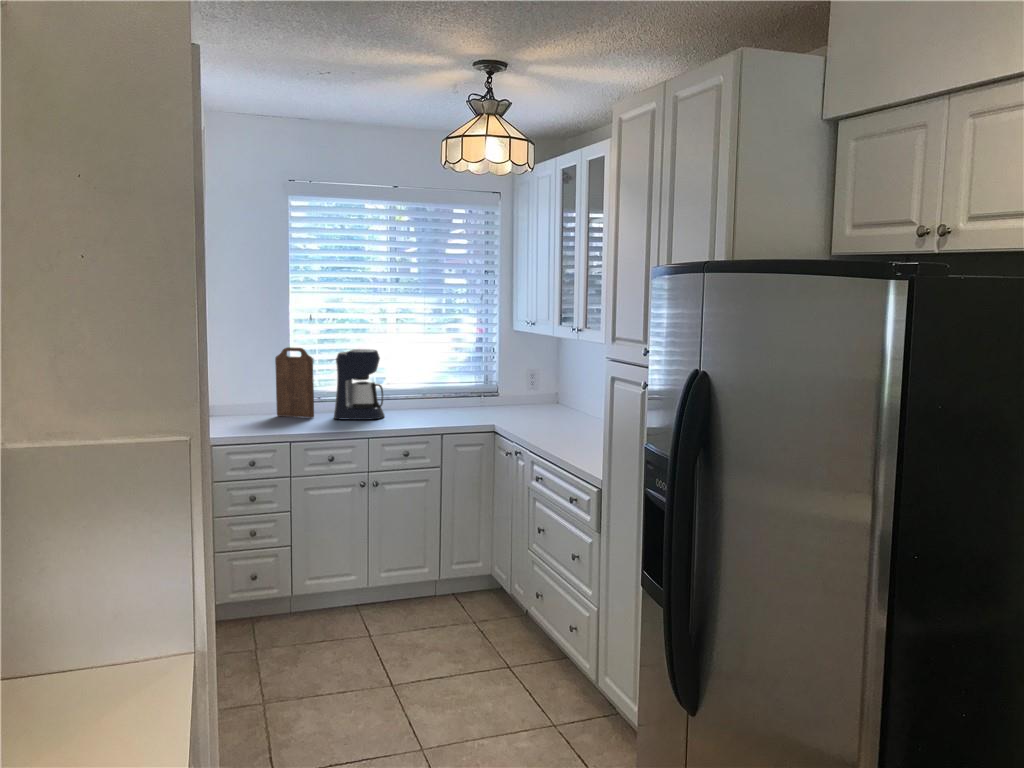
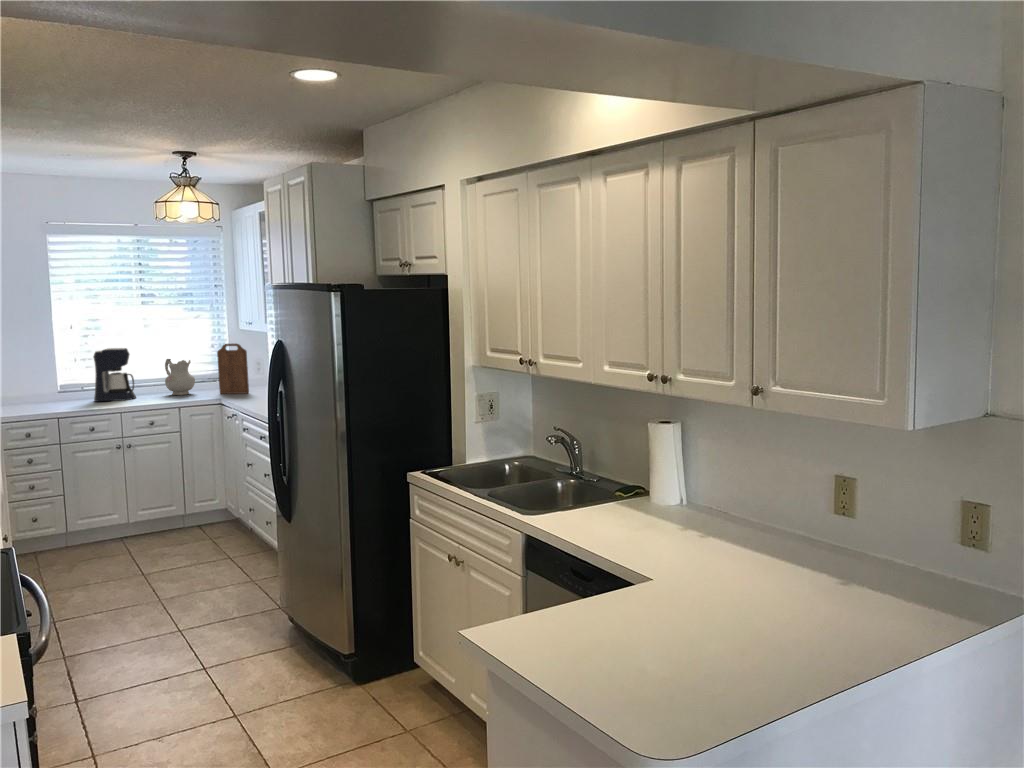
cutting board: present [275,347,314,418] -> present [217,343,249,394]
ceramic pitcher: none [420,365,457,415] -> present [165,359,195,395]

